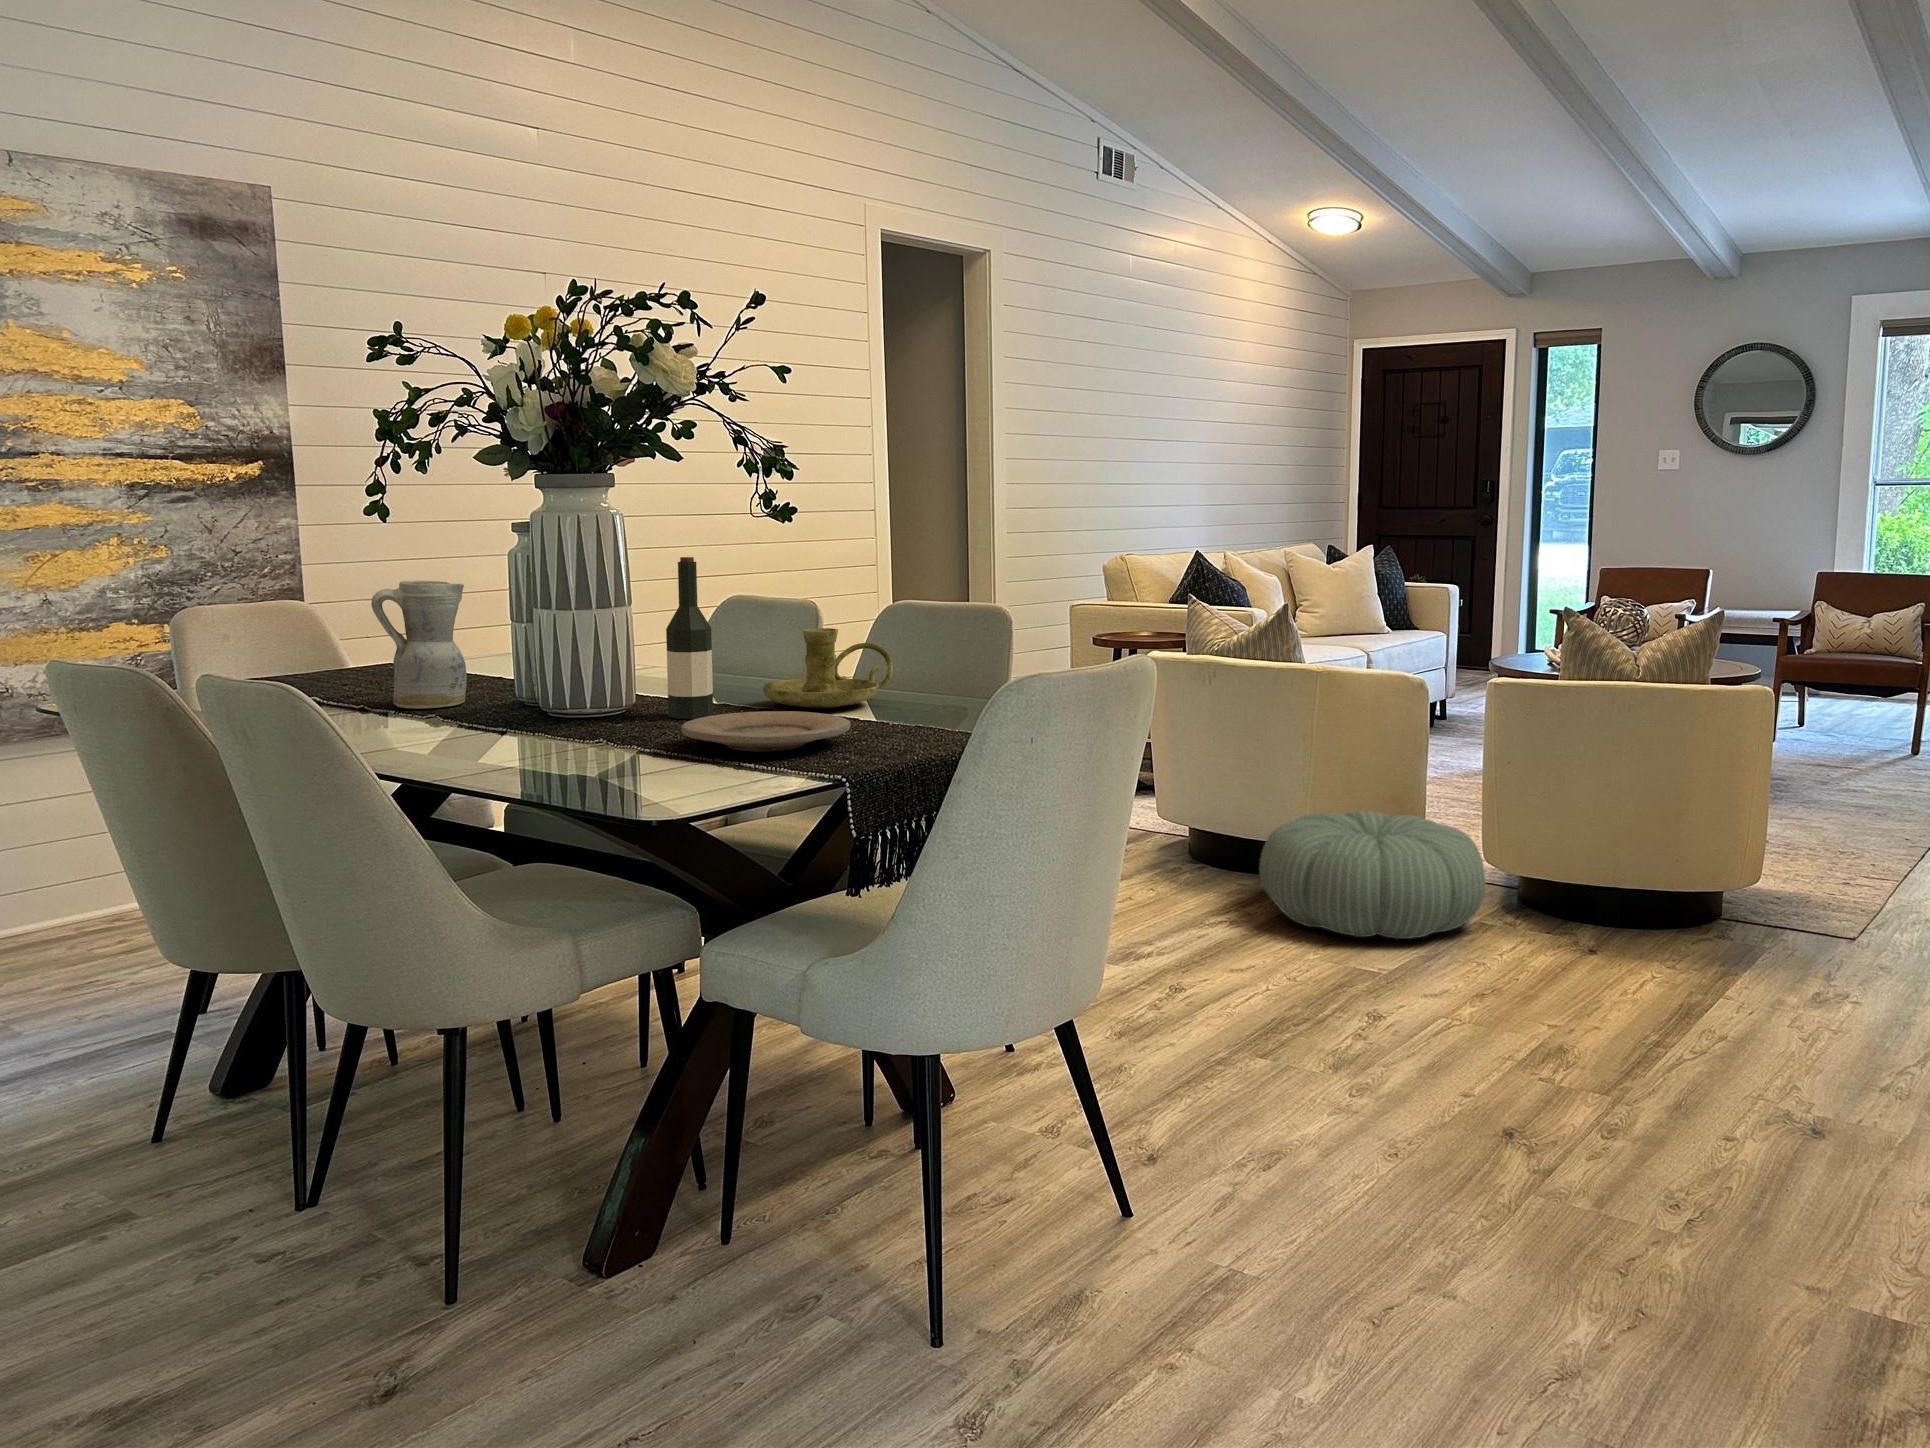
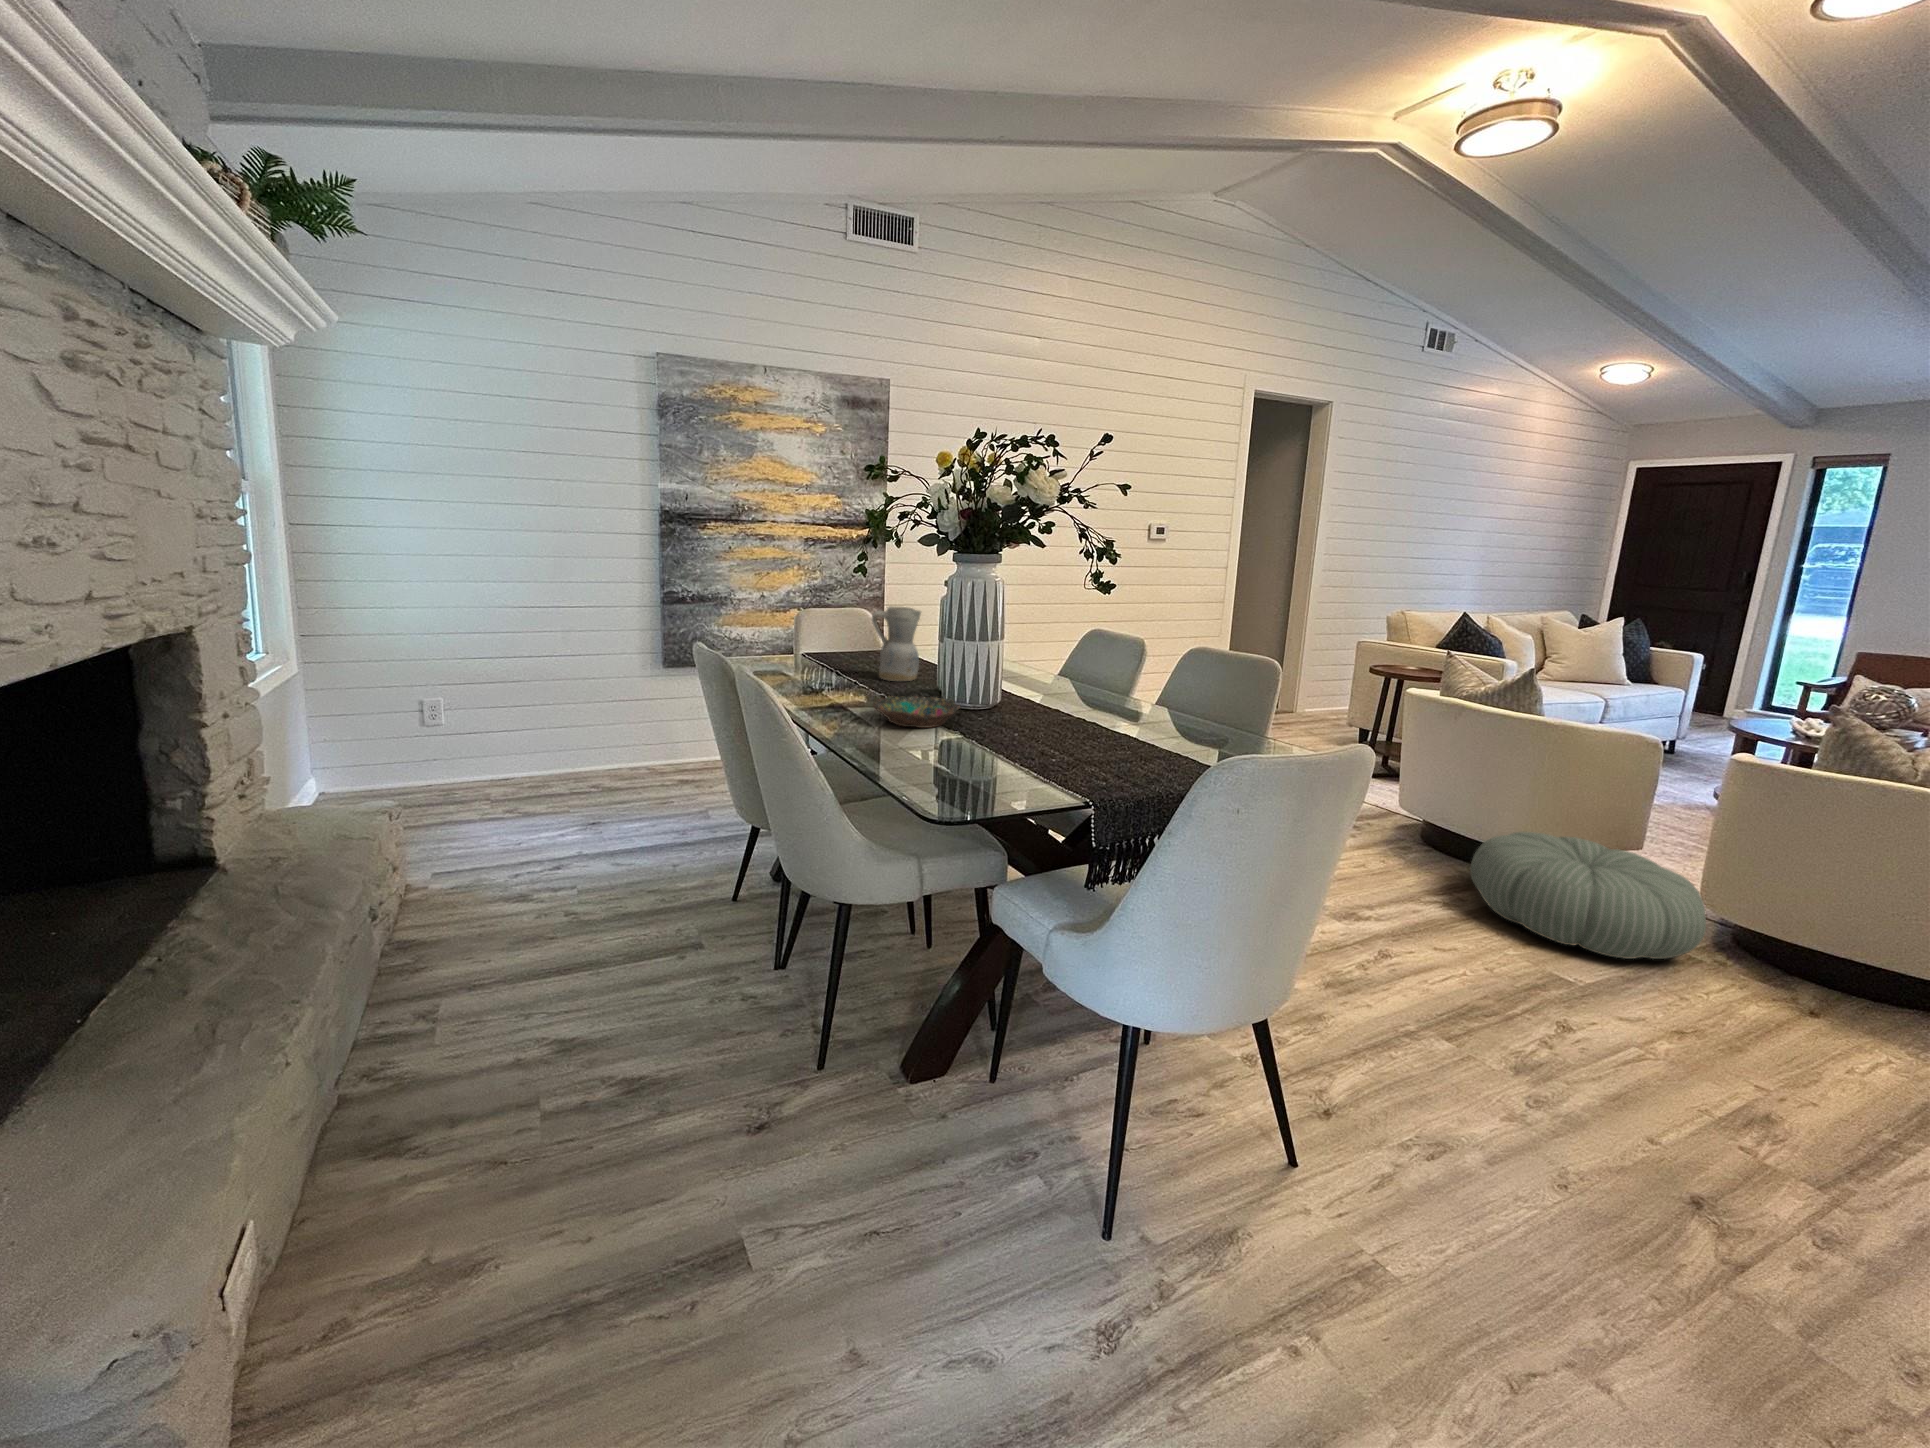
wine bottle: present [666,557,713,719] -> none [1020,608,1053,713]
candle holder: present [763,628,893,708] -> none [1084,662,1179,717]
bowl: none [441,708,590,755] -> present [873,696,959,728]
plate: present [681,711,851,751] -> none [1009,718,1126,753]

